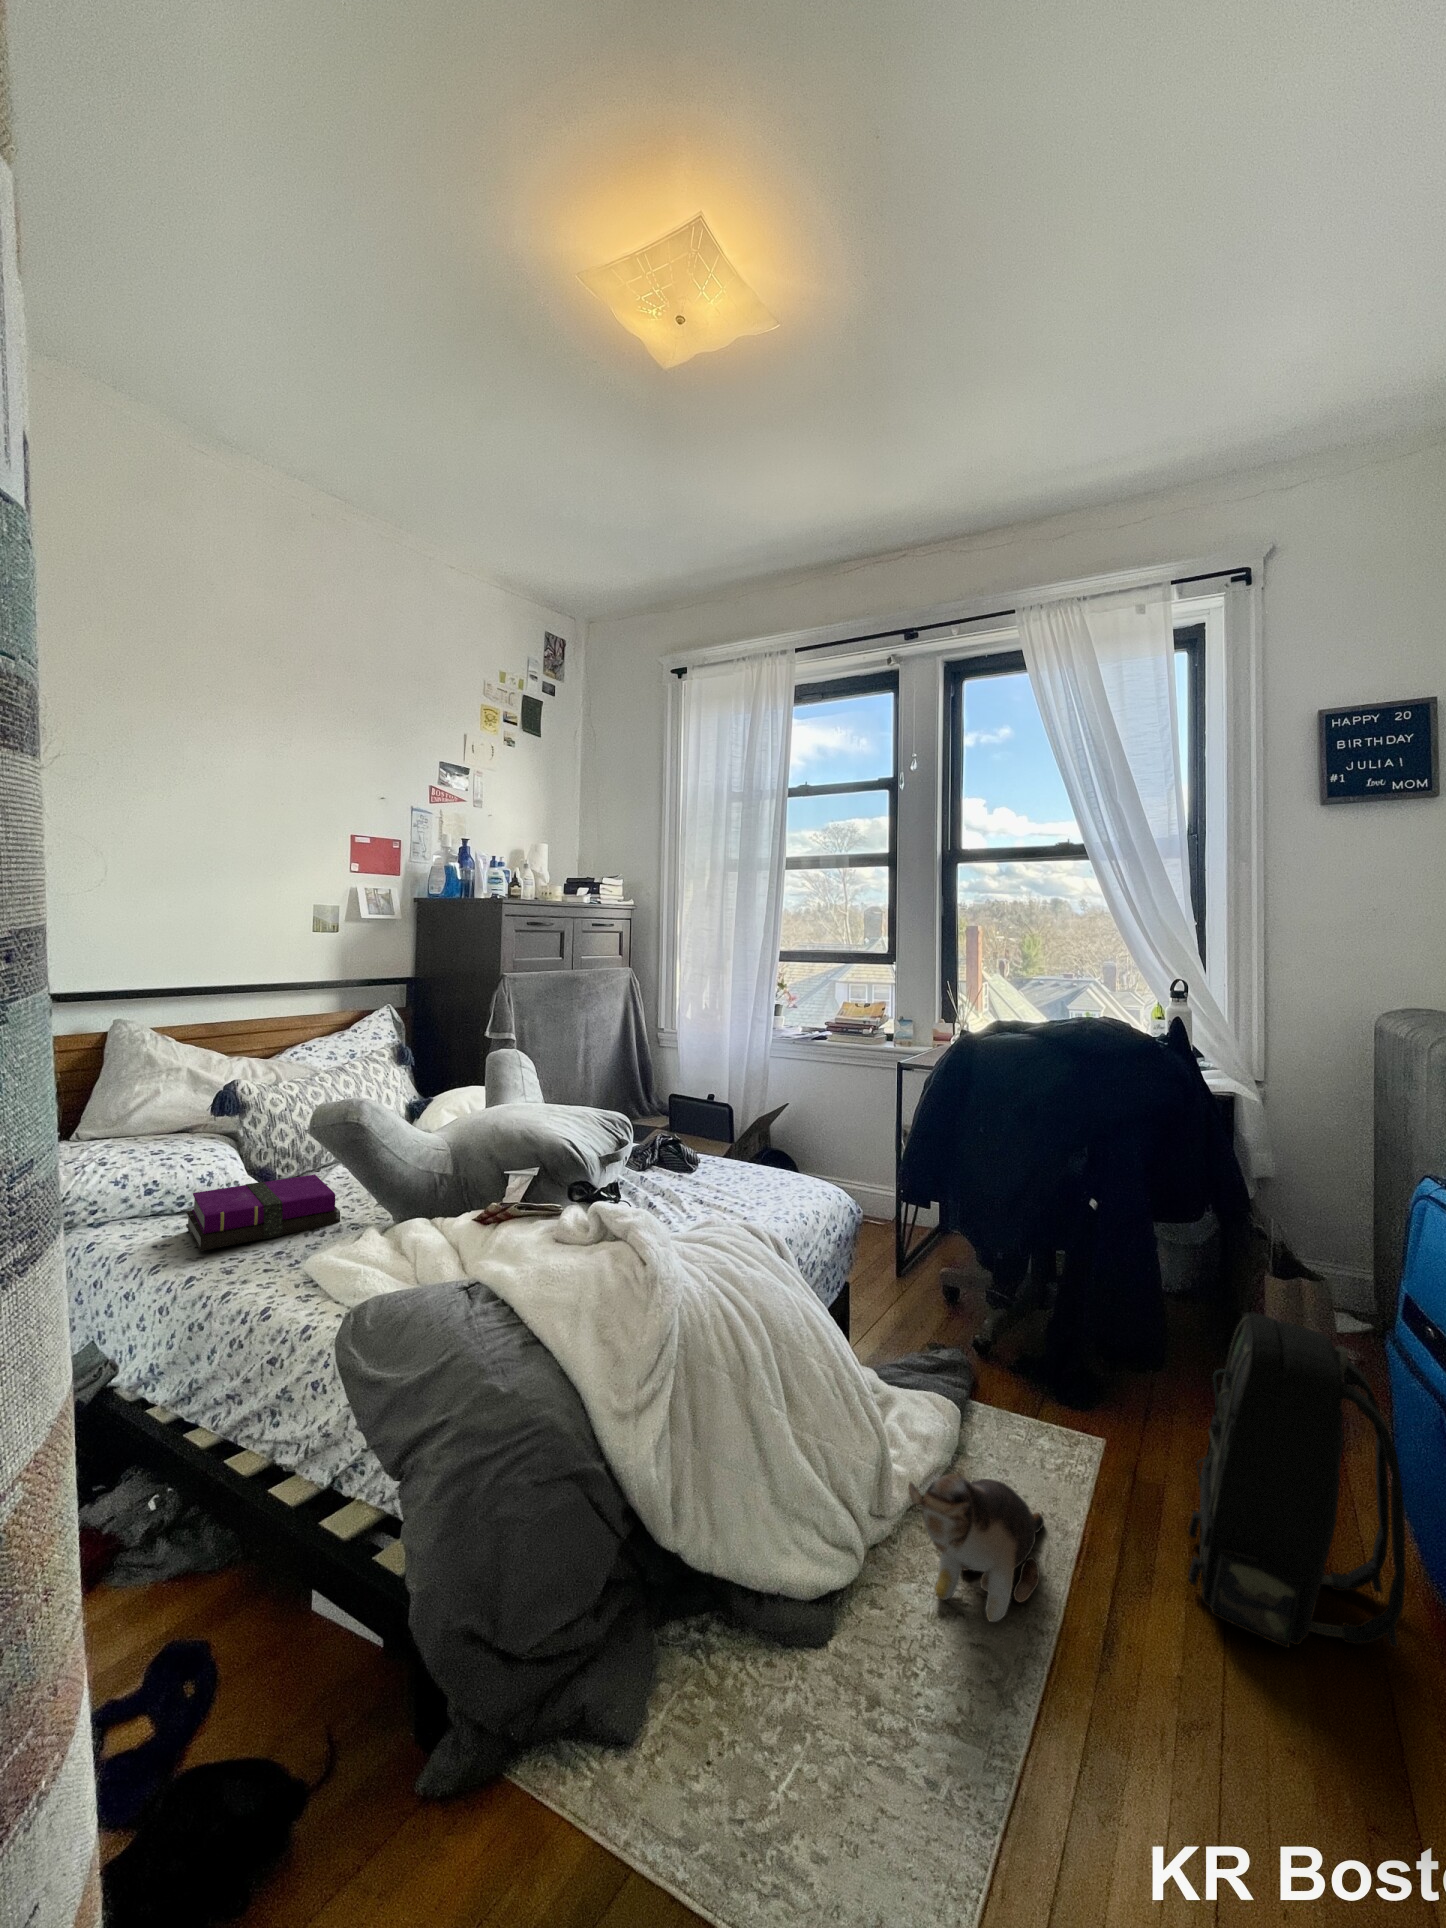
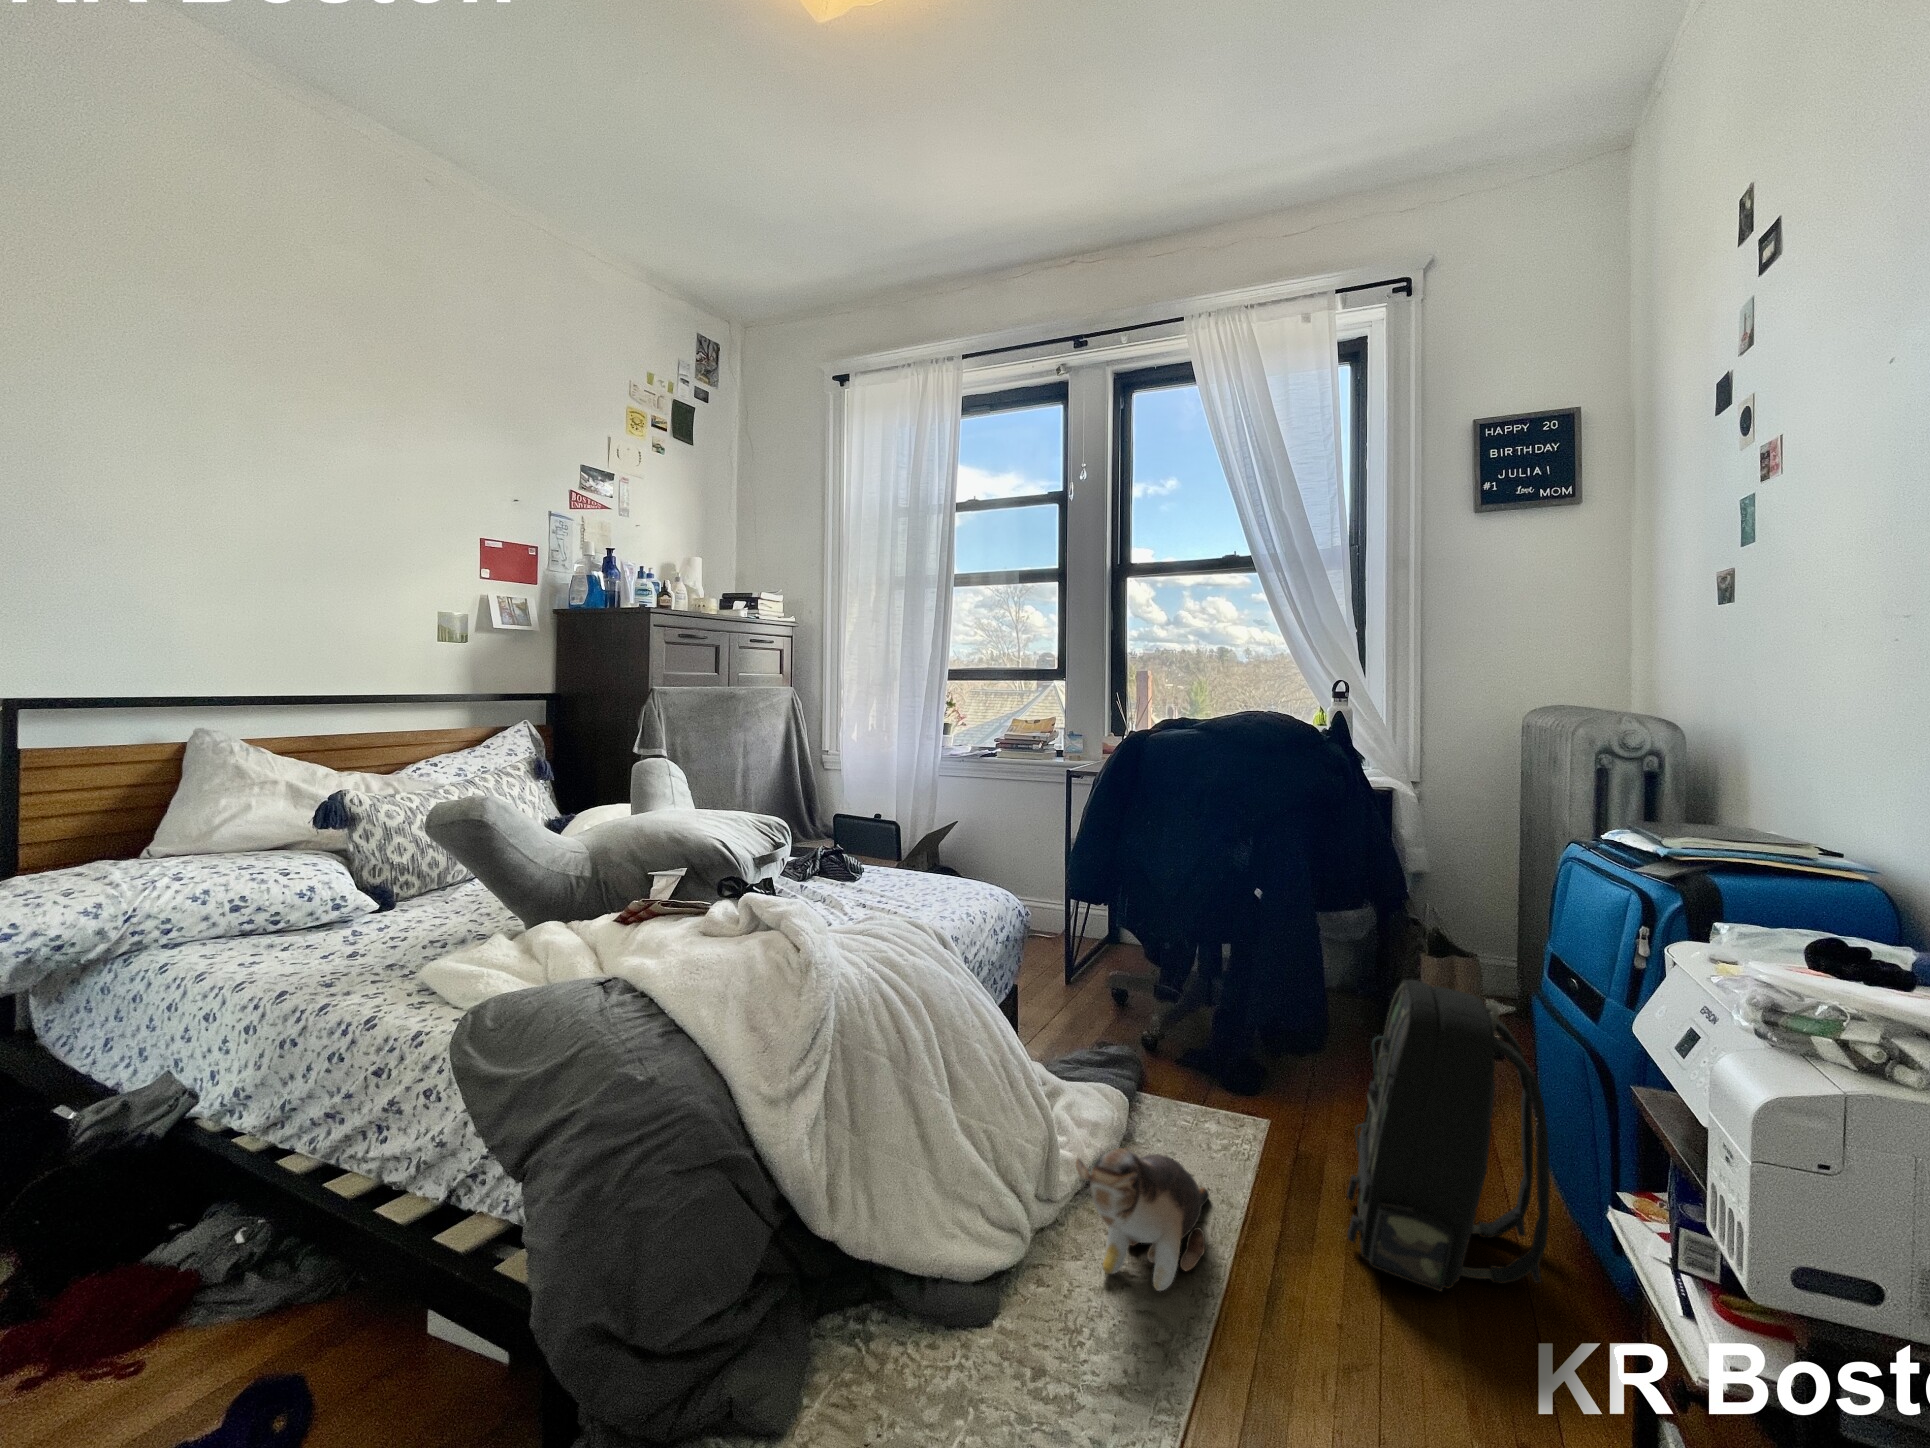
notebook: present [186,1174,340,1251] -> none [282,886,464,965]

